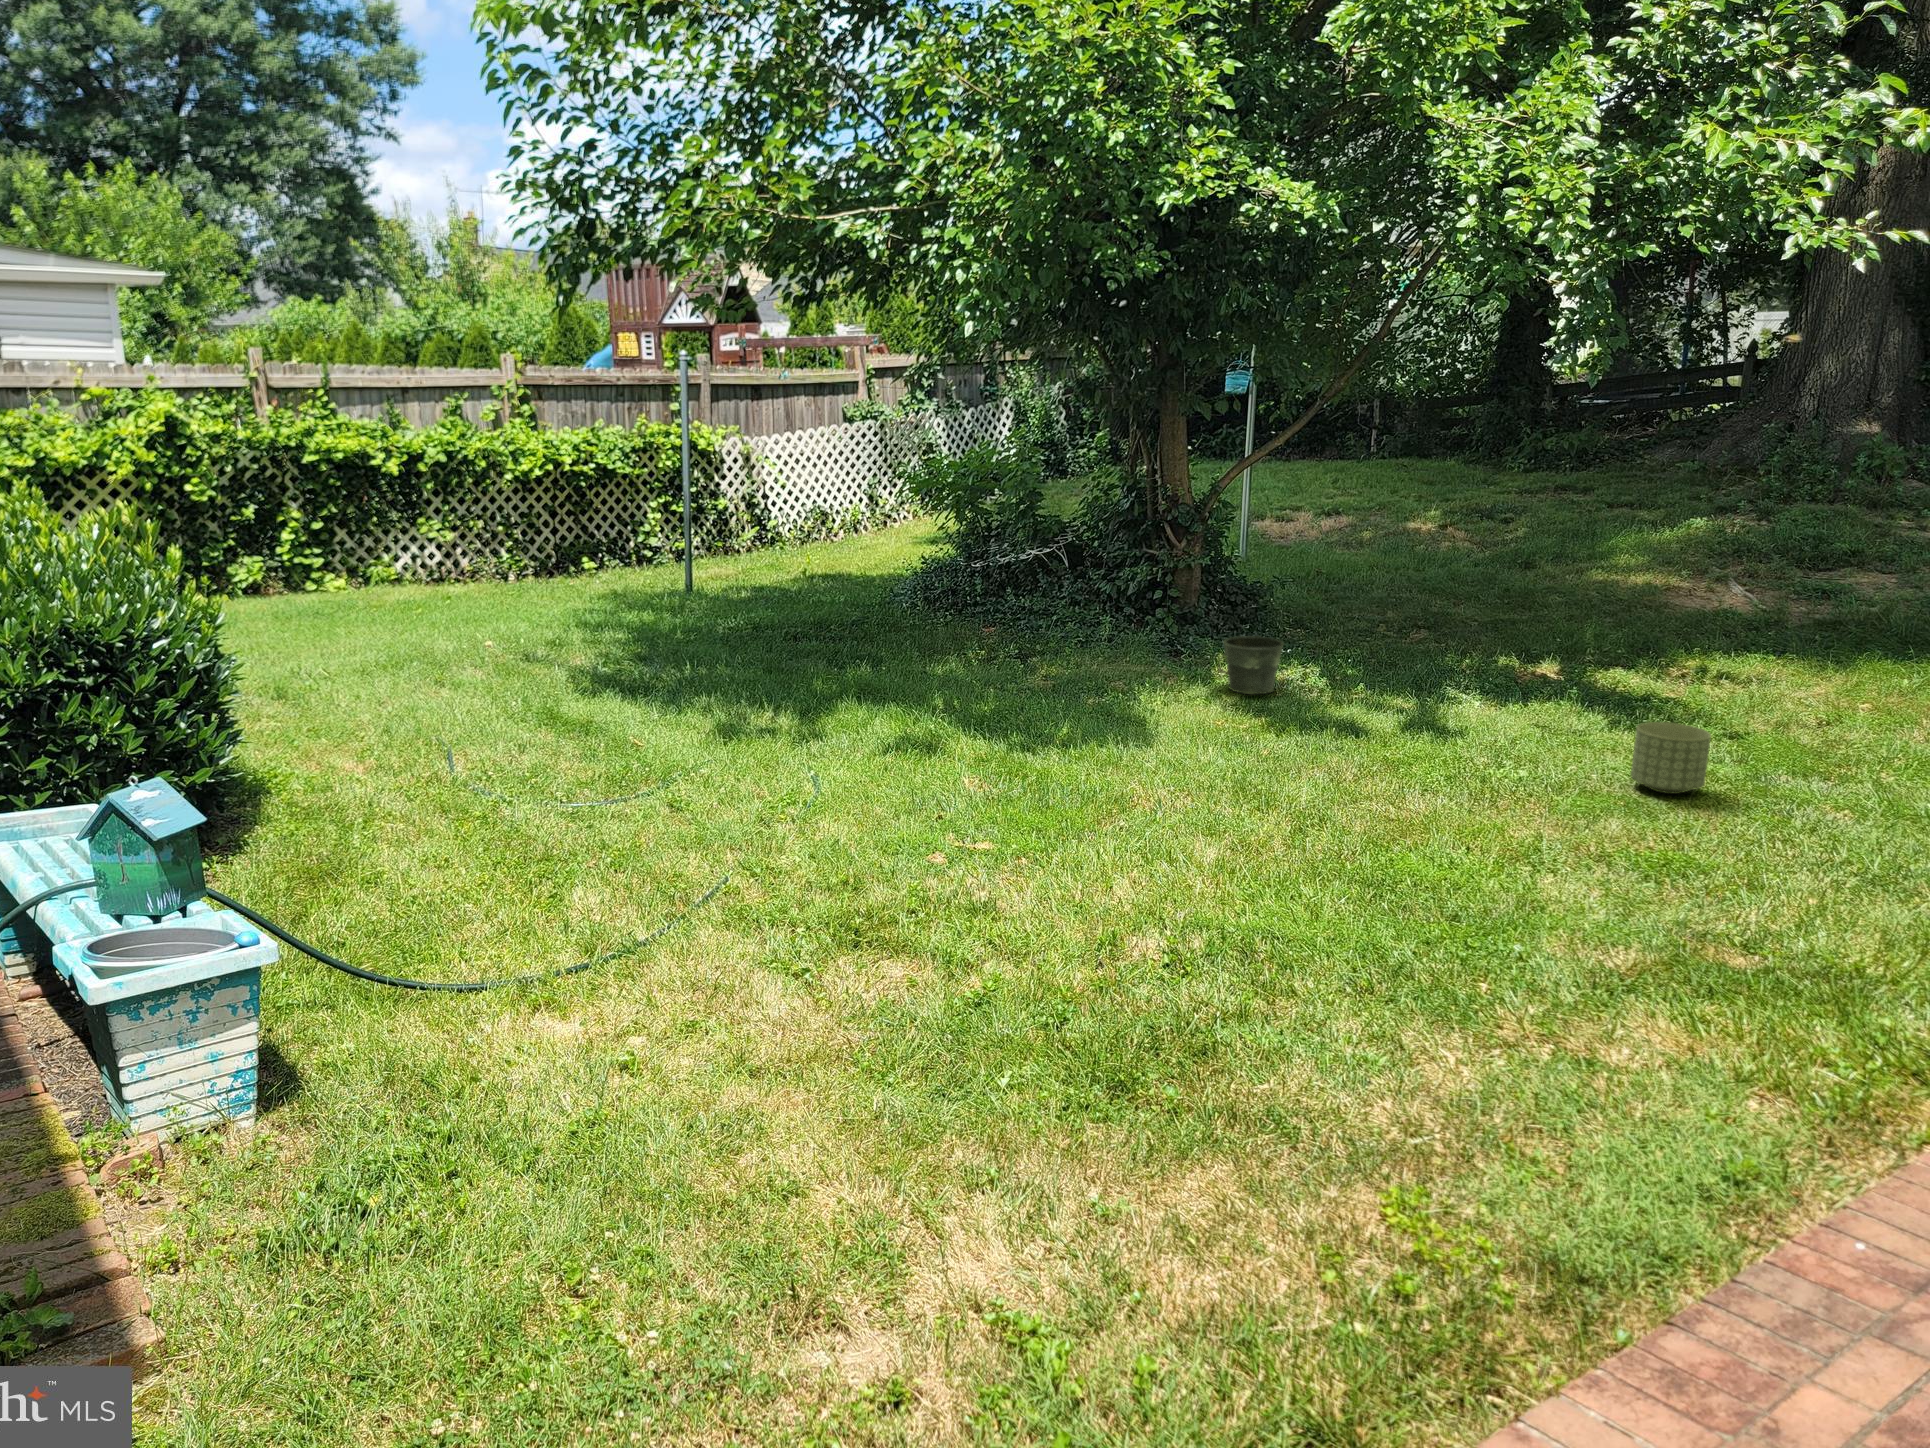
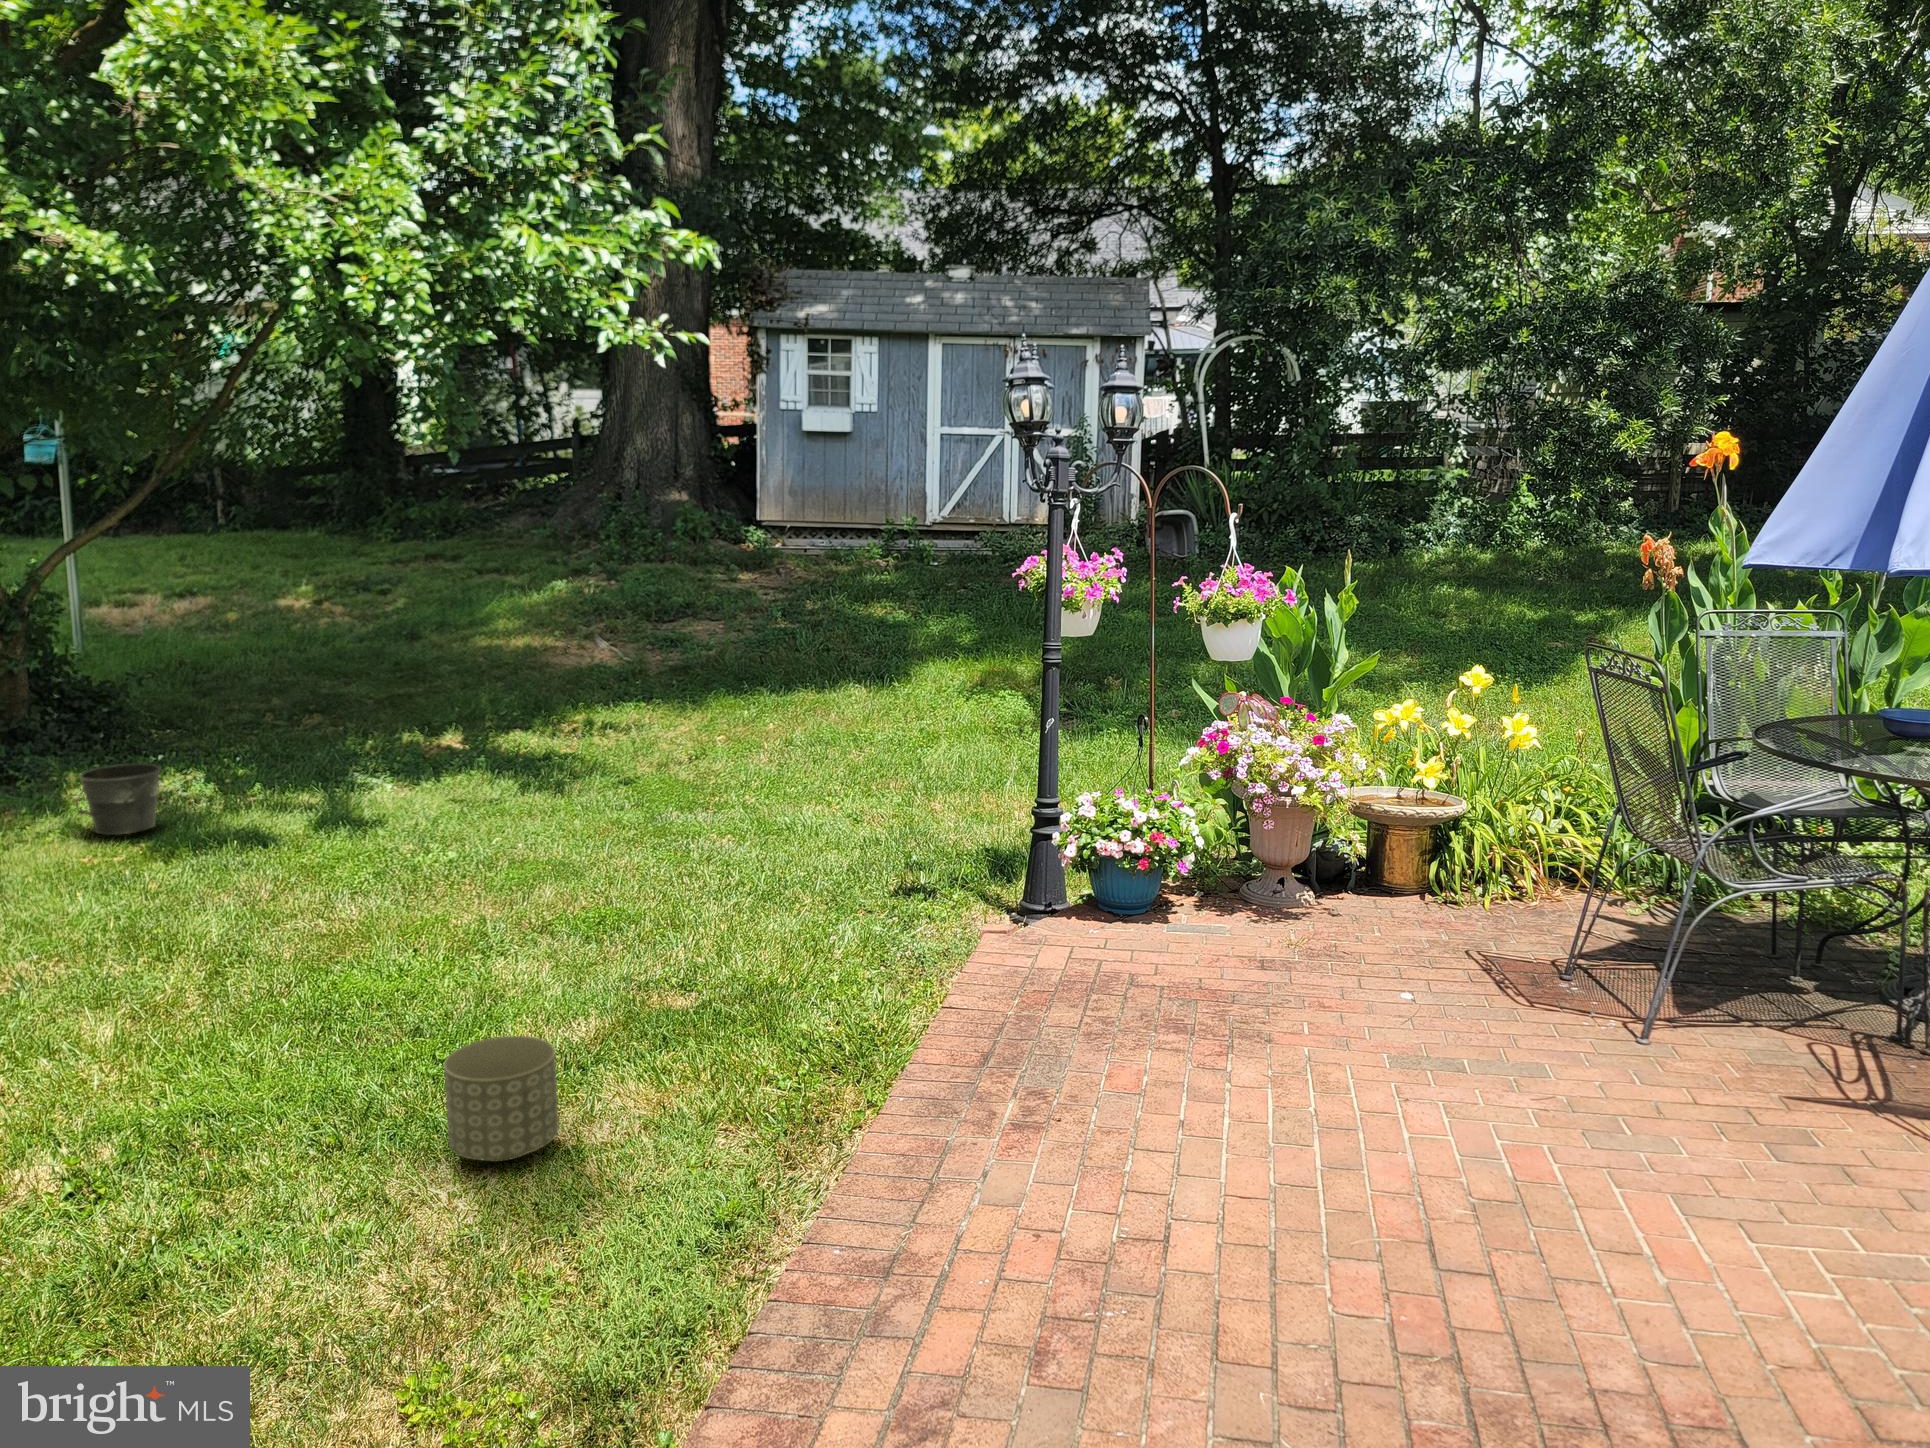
planter: present [1631,722,1711,794] -> present [444,1036,559,1162]

